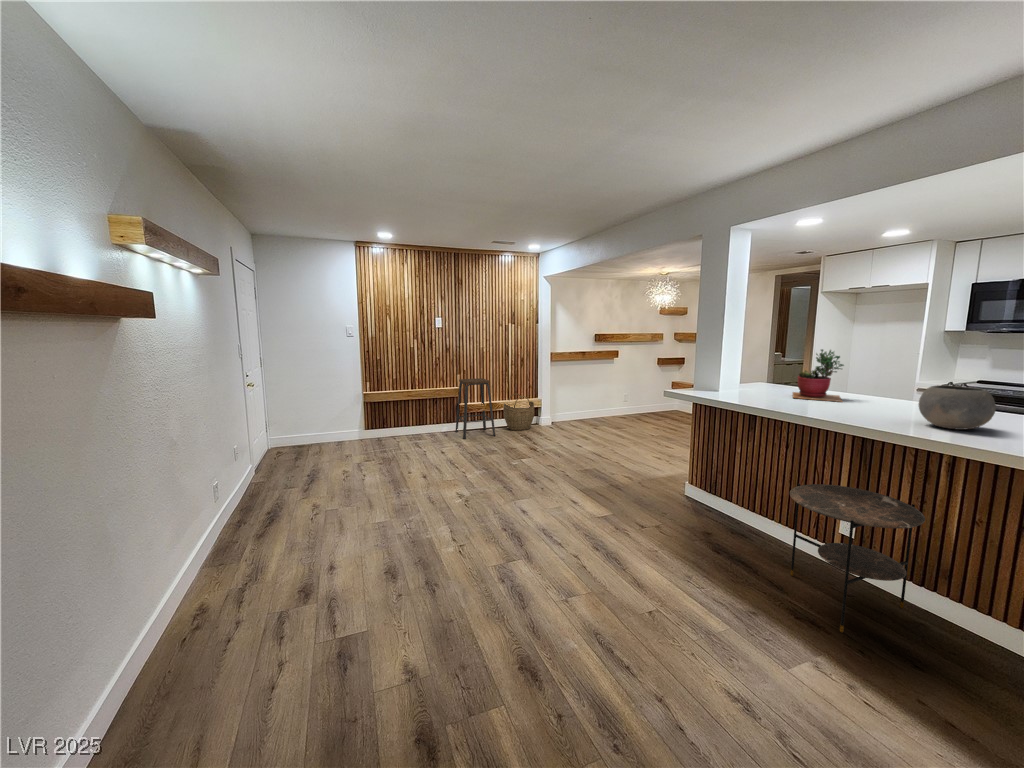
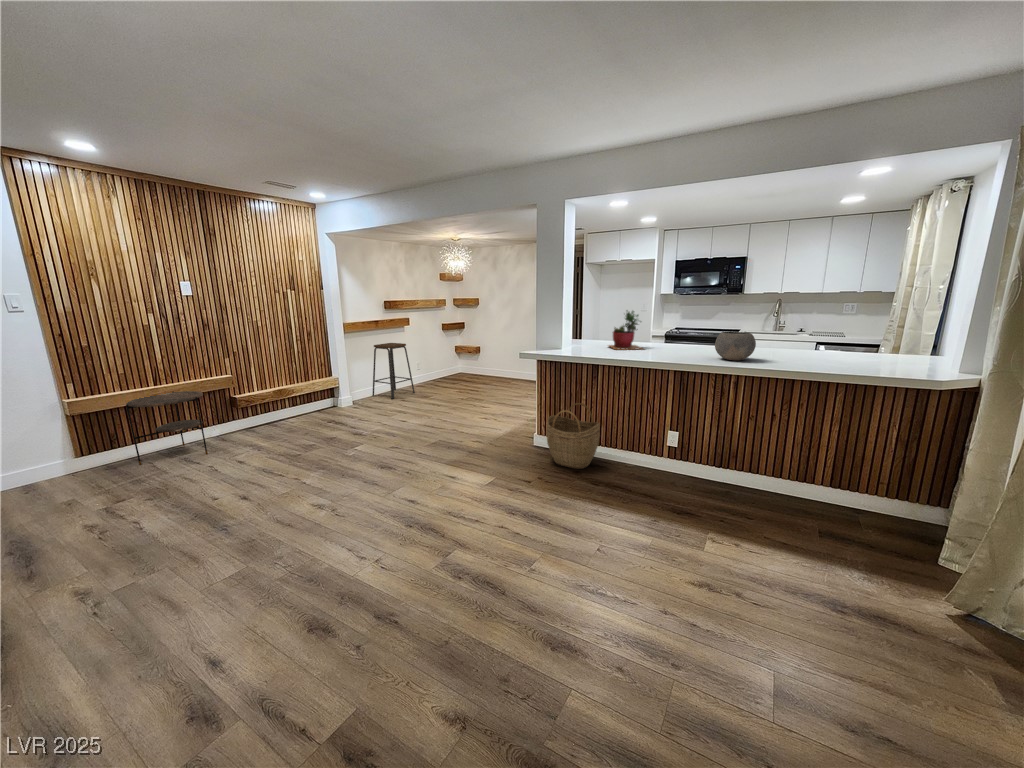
bar stool: present [455,378,495,439] -> present [373,343,415,399]
woven basket: present [503,393,534,431] -> present [547,403,600,469]
side table: present [790,484,925,633] -> present [126,391,208,465]

